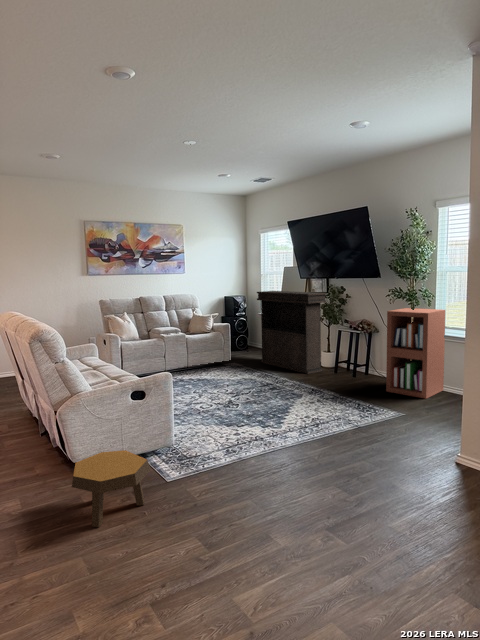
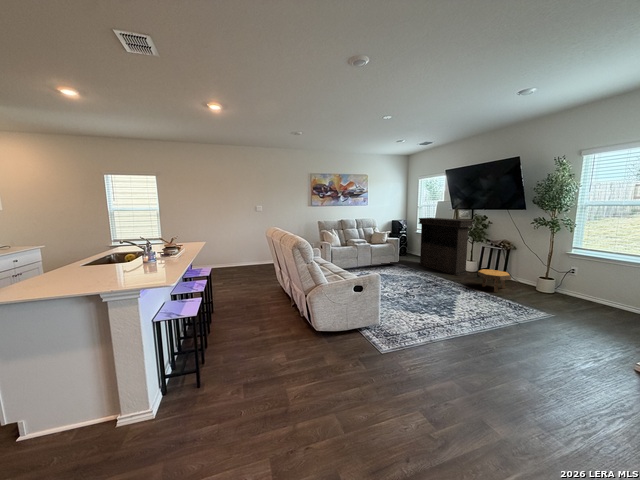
bookshelf: present [386,308,445,399] -> none [527,233,585,303]
footstool: present [72,450,151,527] -> present [478,269,511,293]

